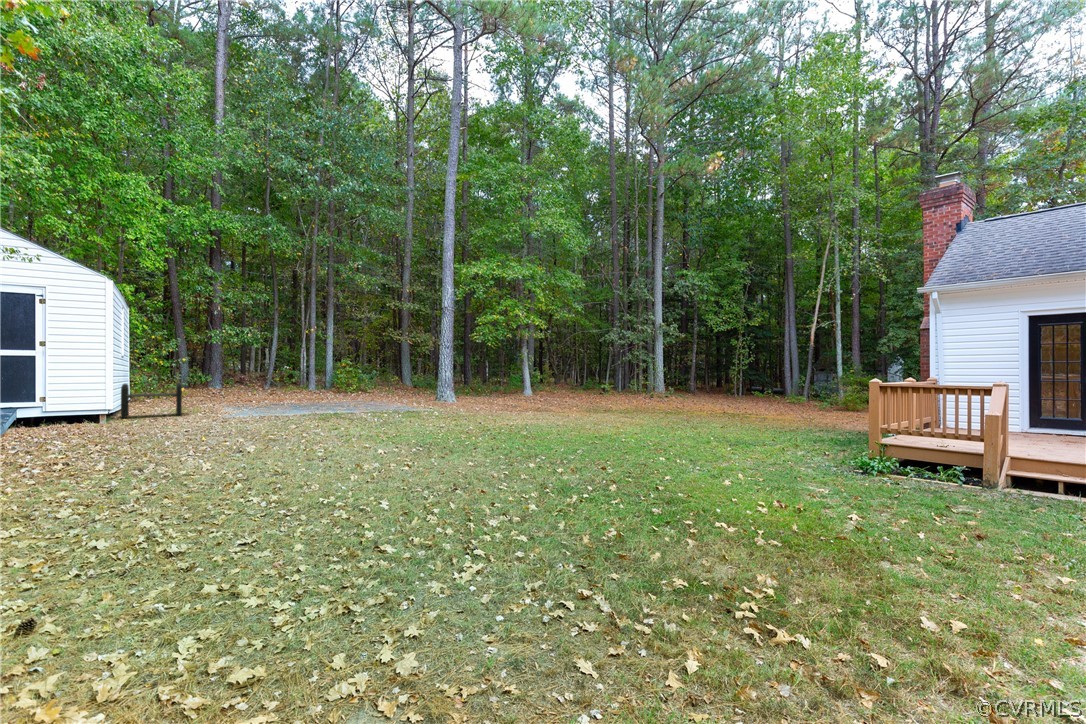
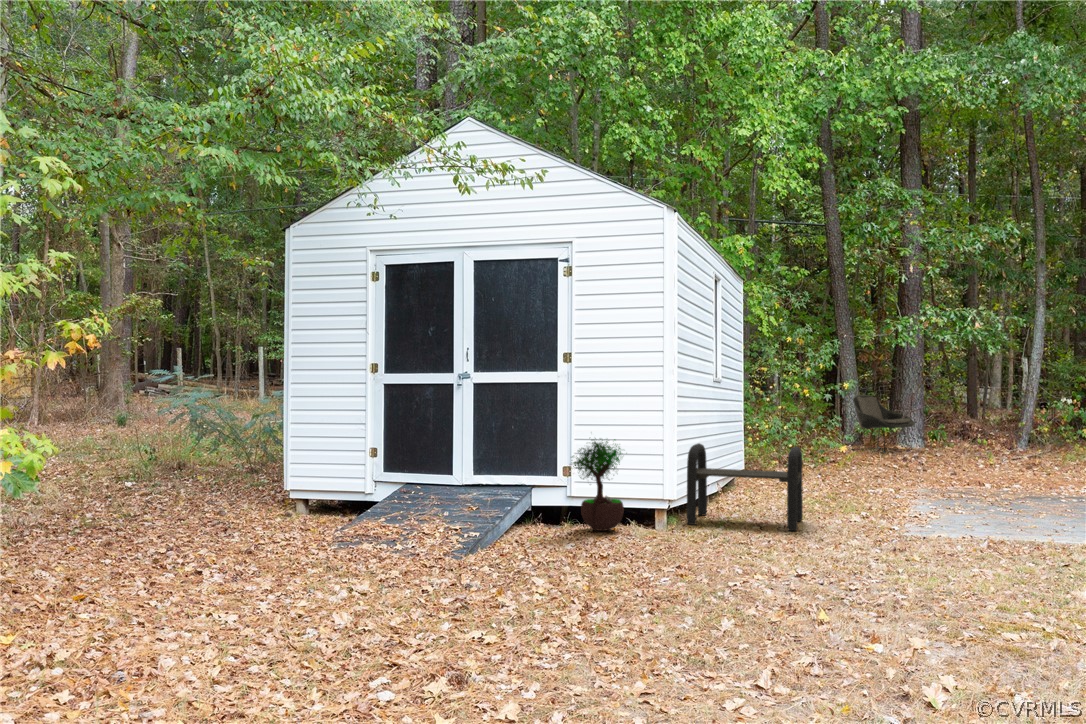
lounge chair: none [185,364,219,390] -> present [851,395,915,453]
potted tree: none [51,379,91,425] -> present [572,439,624,531]

